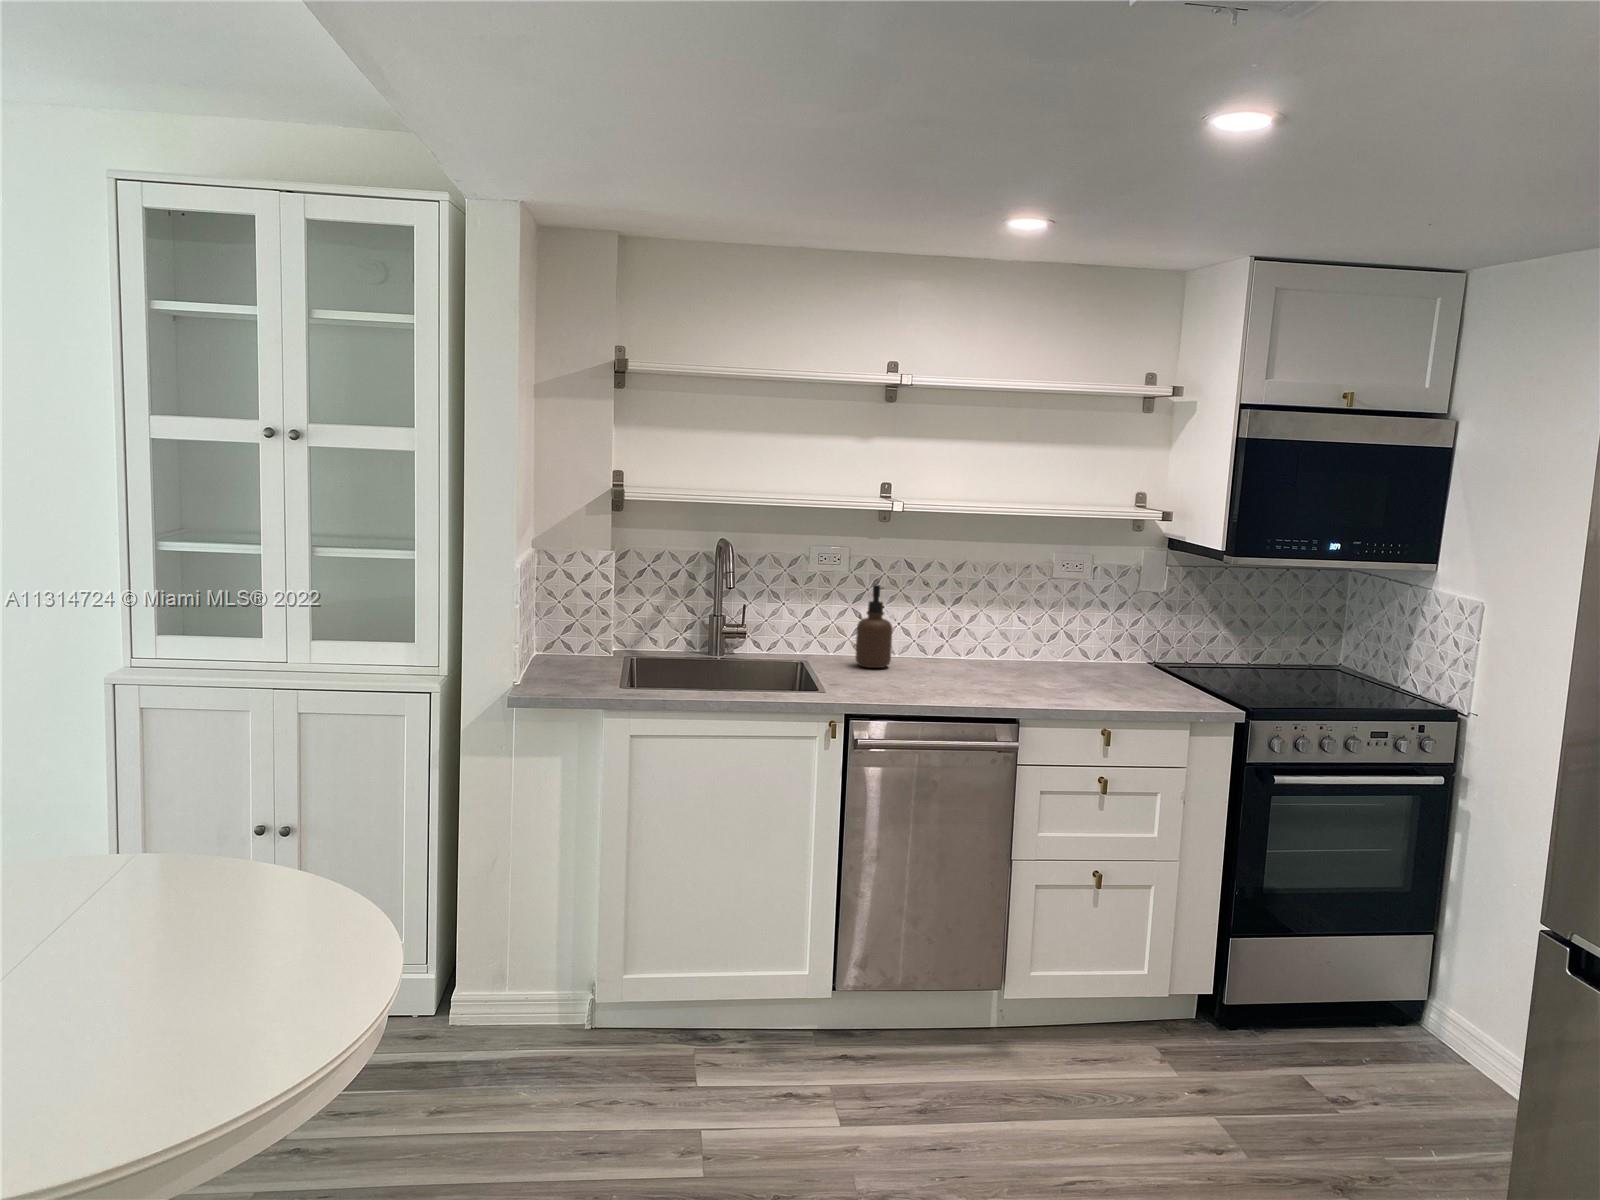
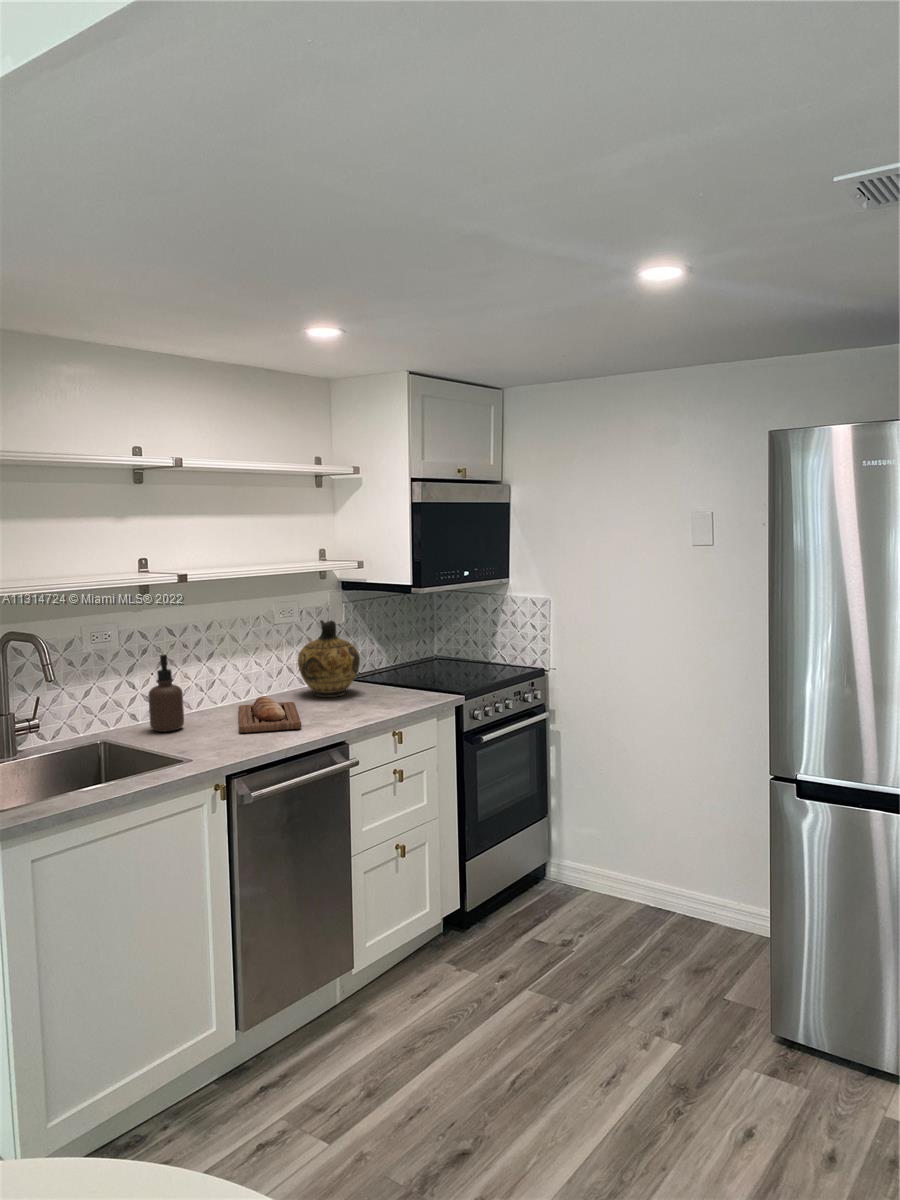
ceramic jug: none [1063,577,1143,677] -> present [298,620,360,697]
bread loaf: none [924,654,1032,692] -> present [239,696,302,733]

